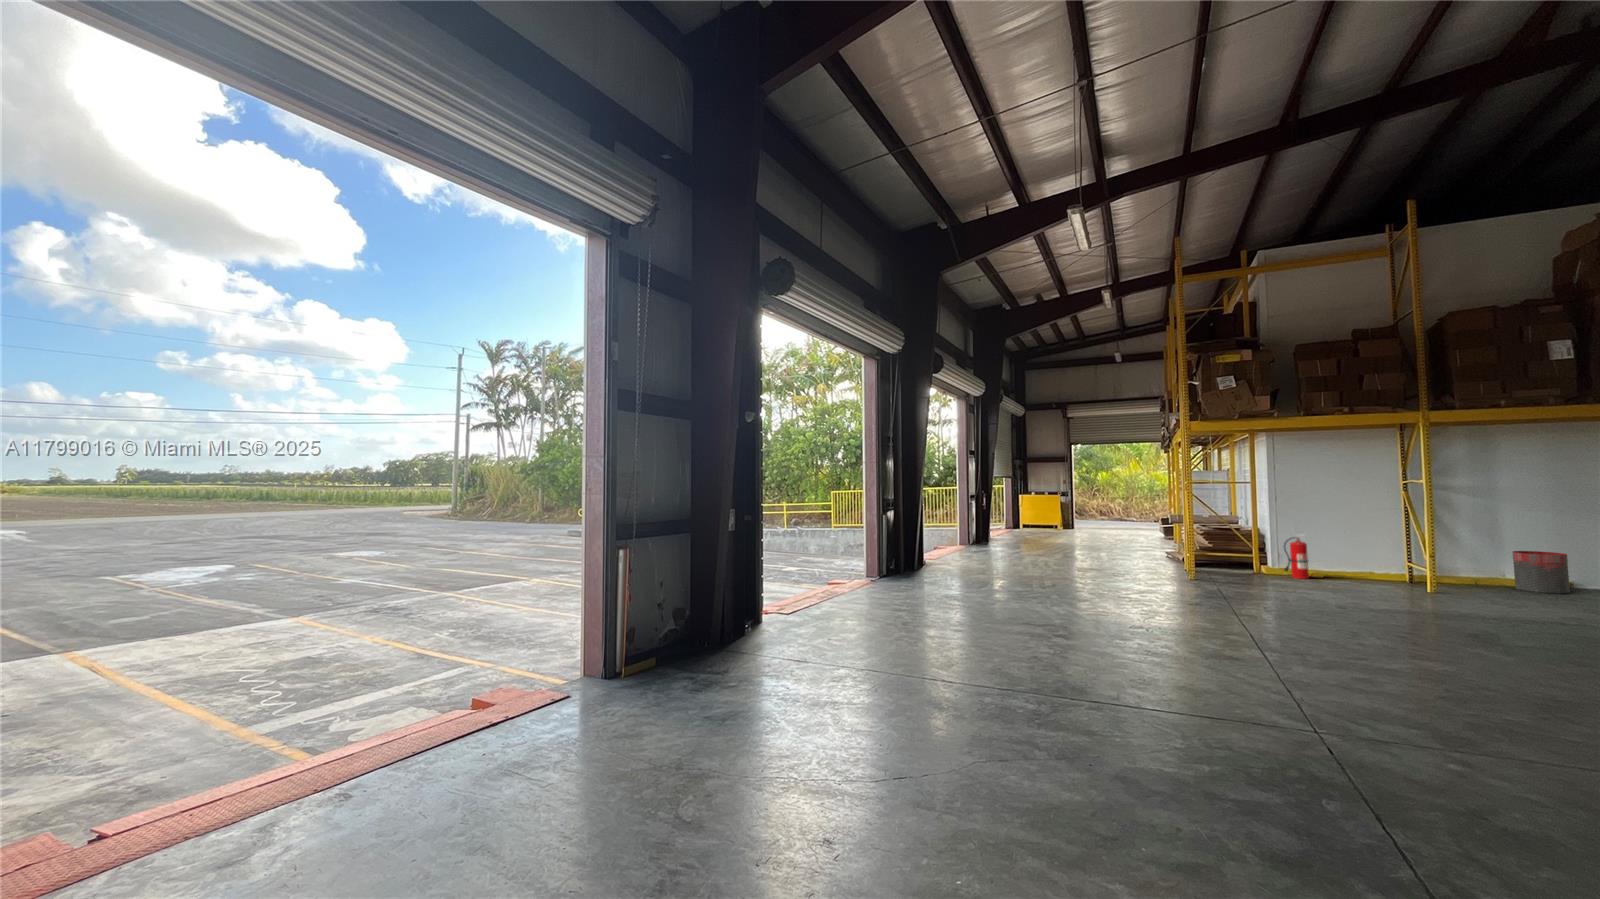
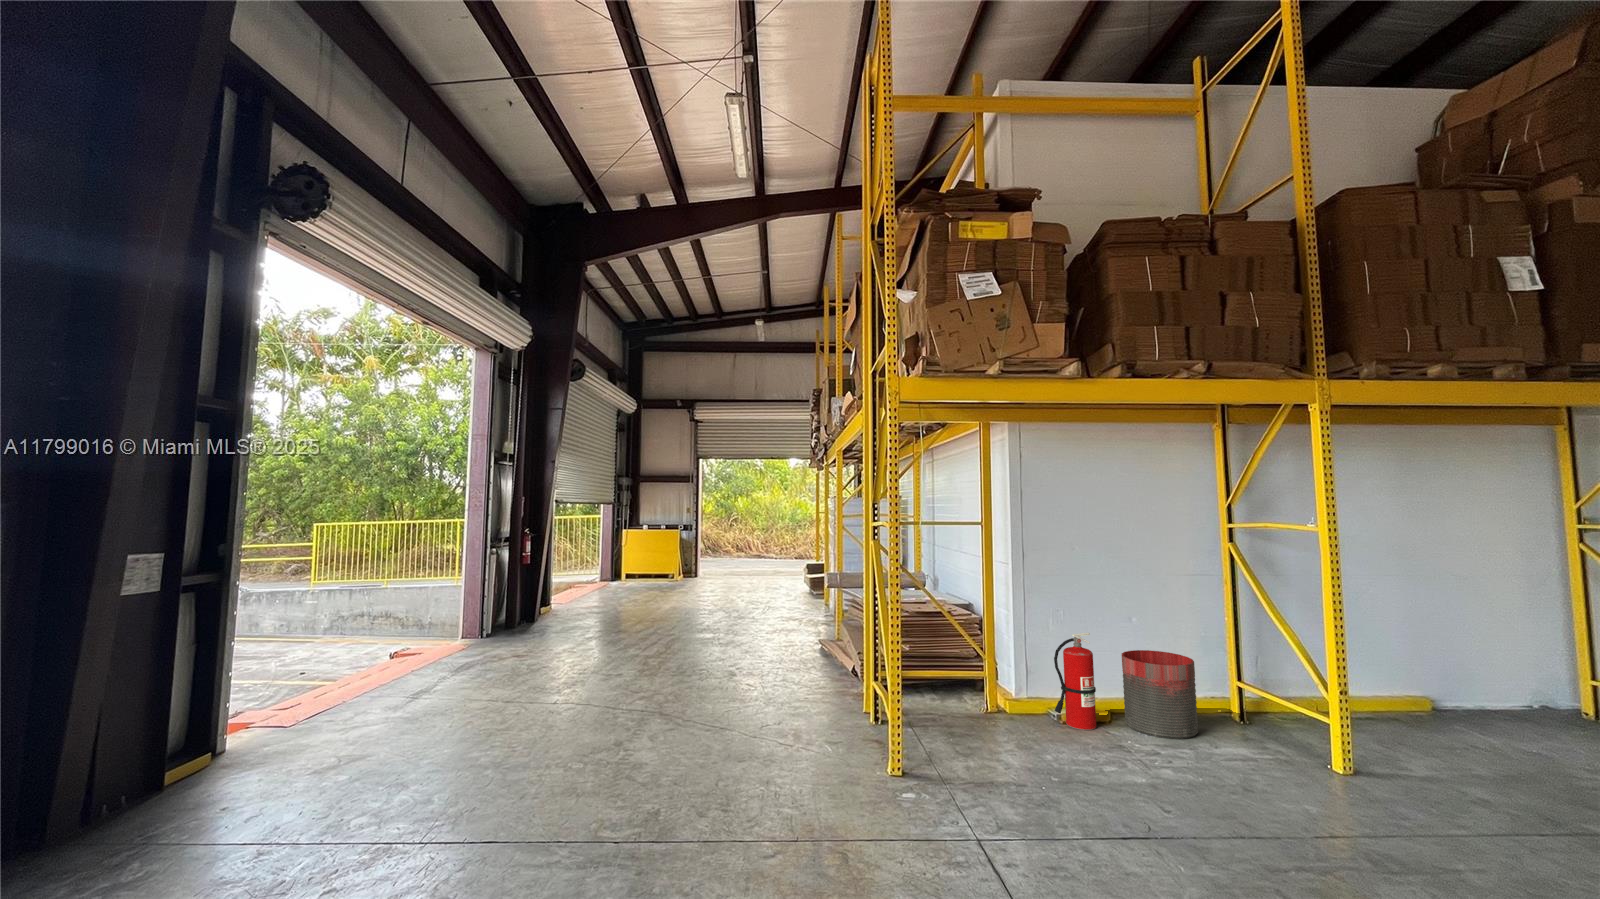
trash can: present [1512,551,1570,594] -> present [1122,650,1198,739]

